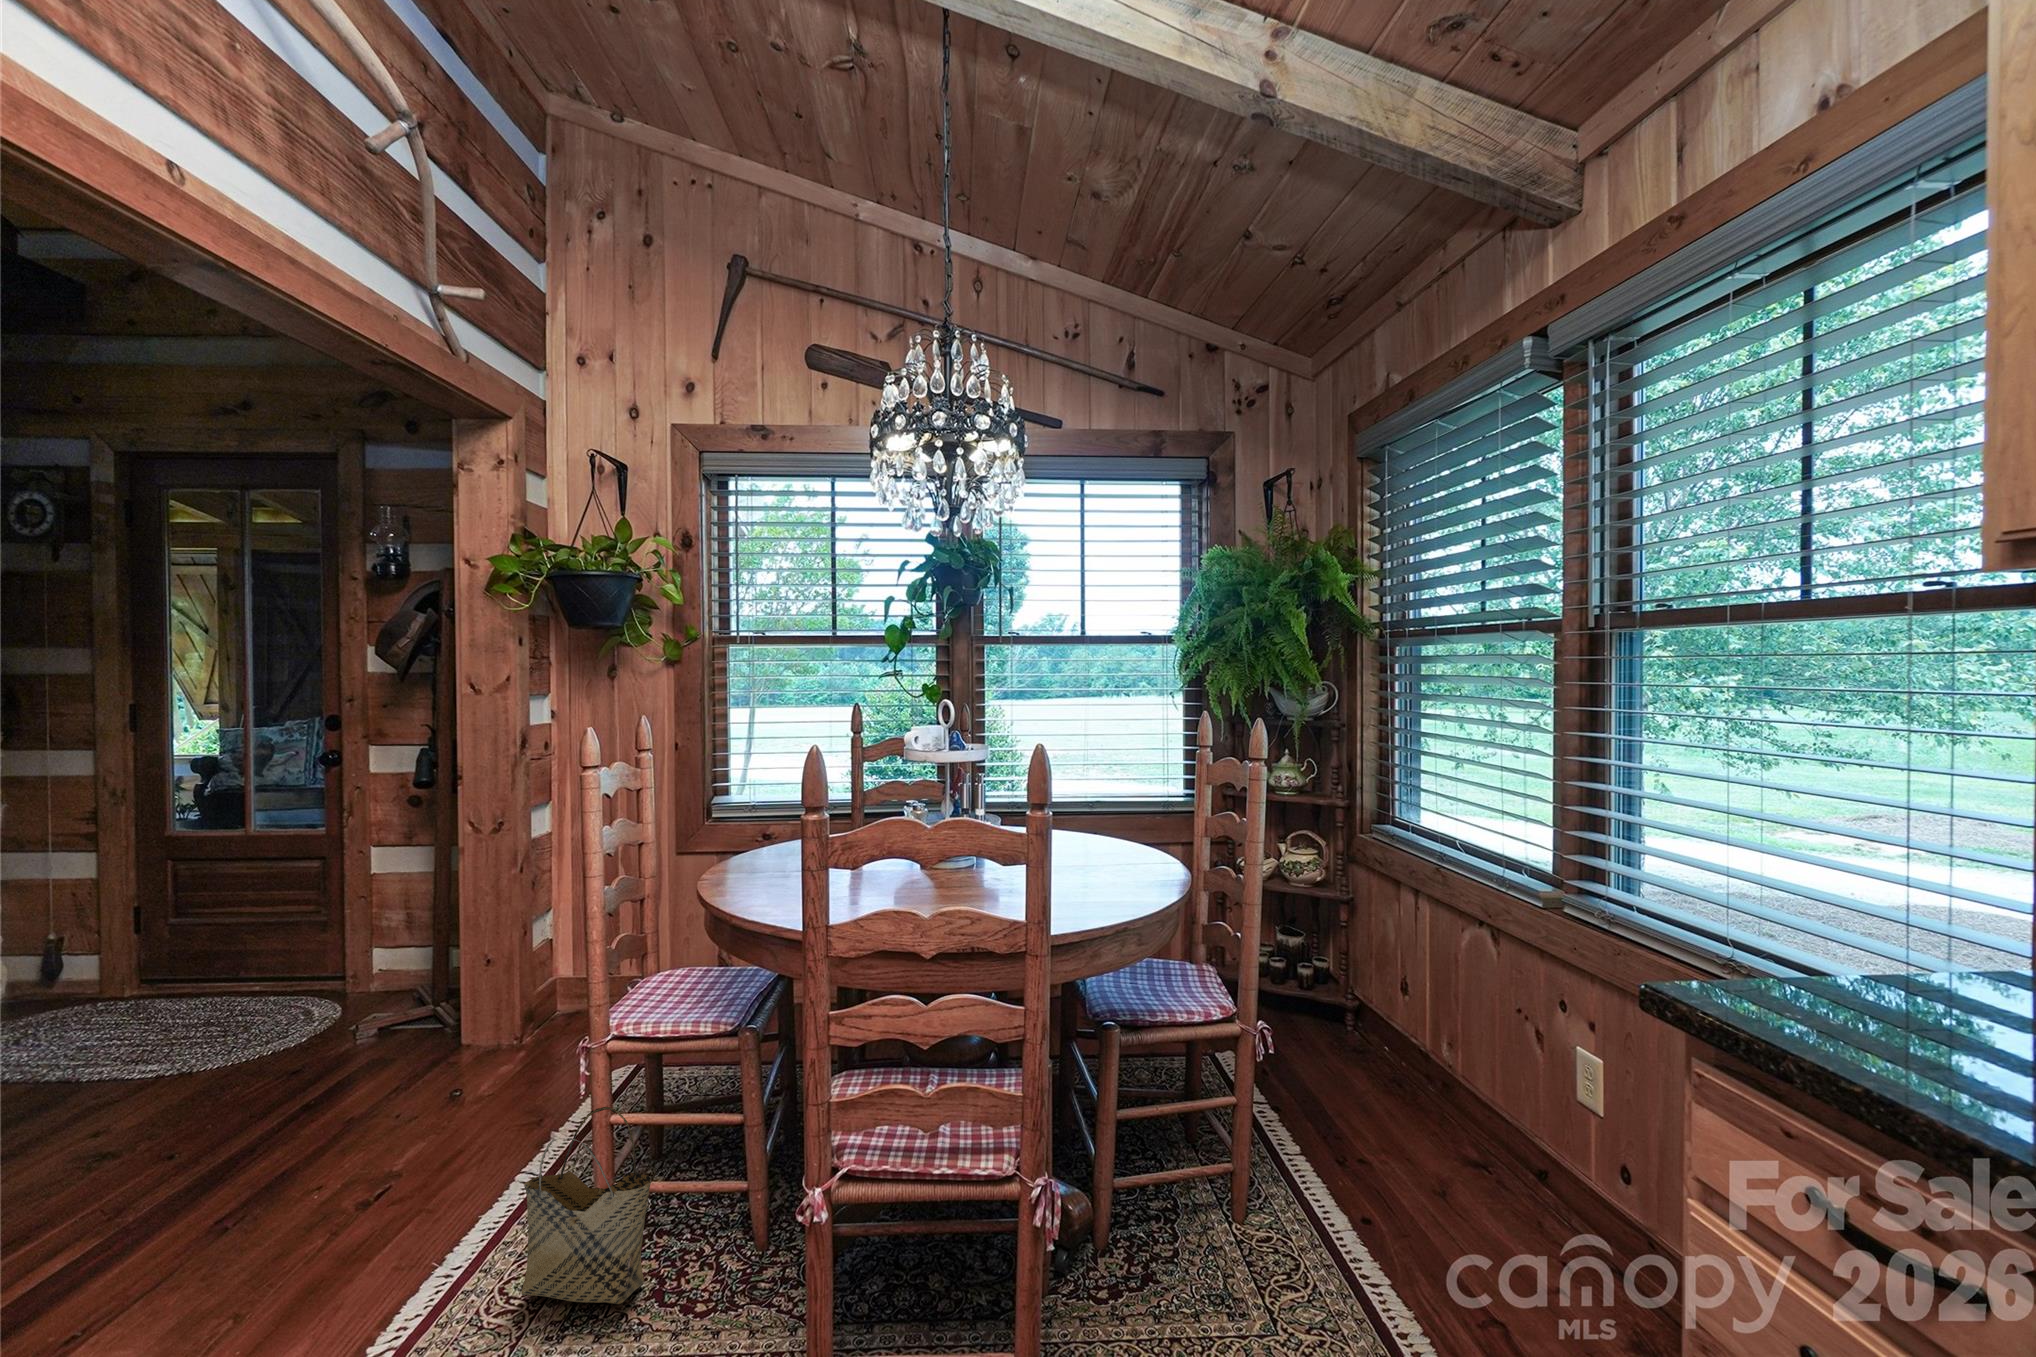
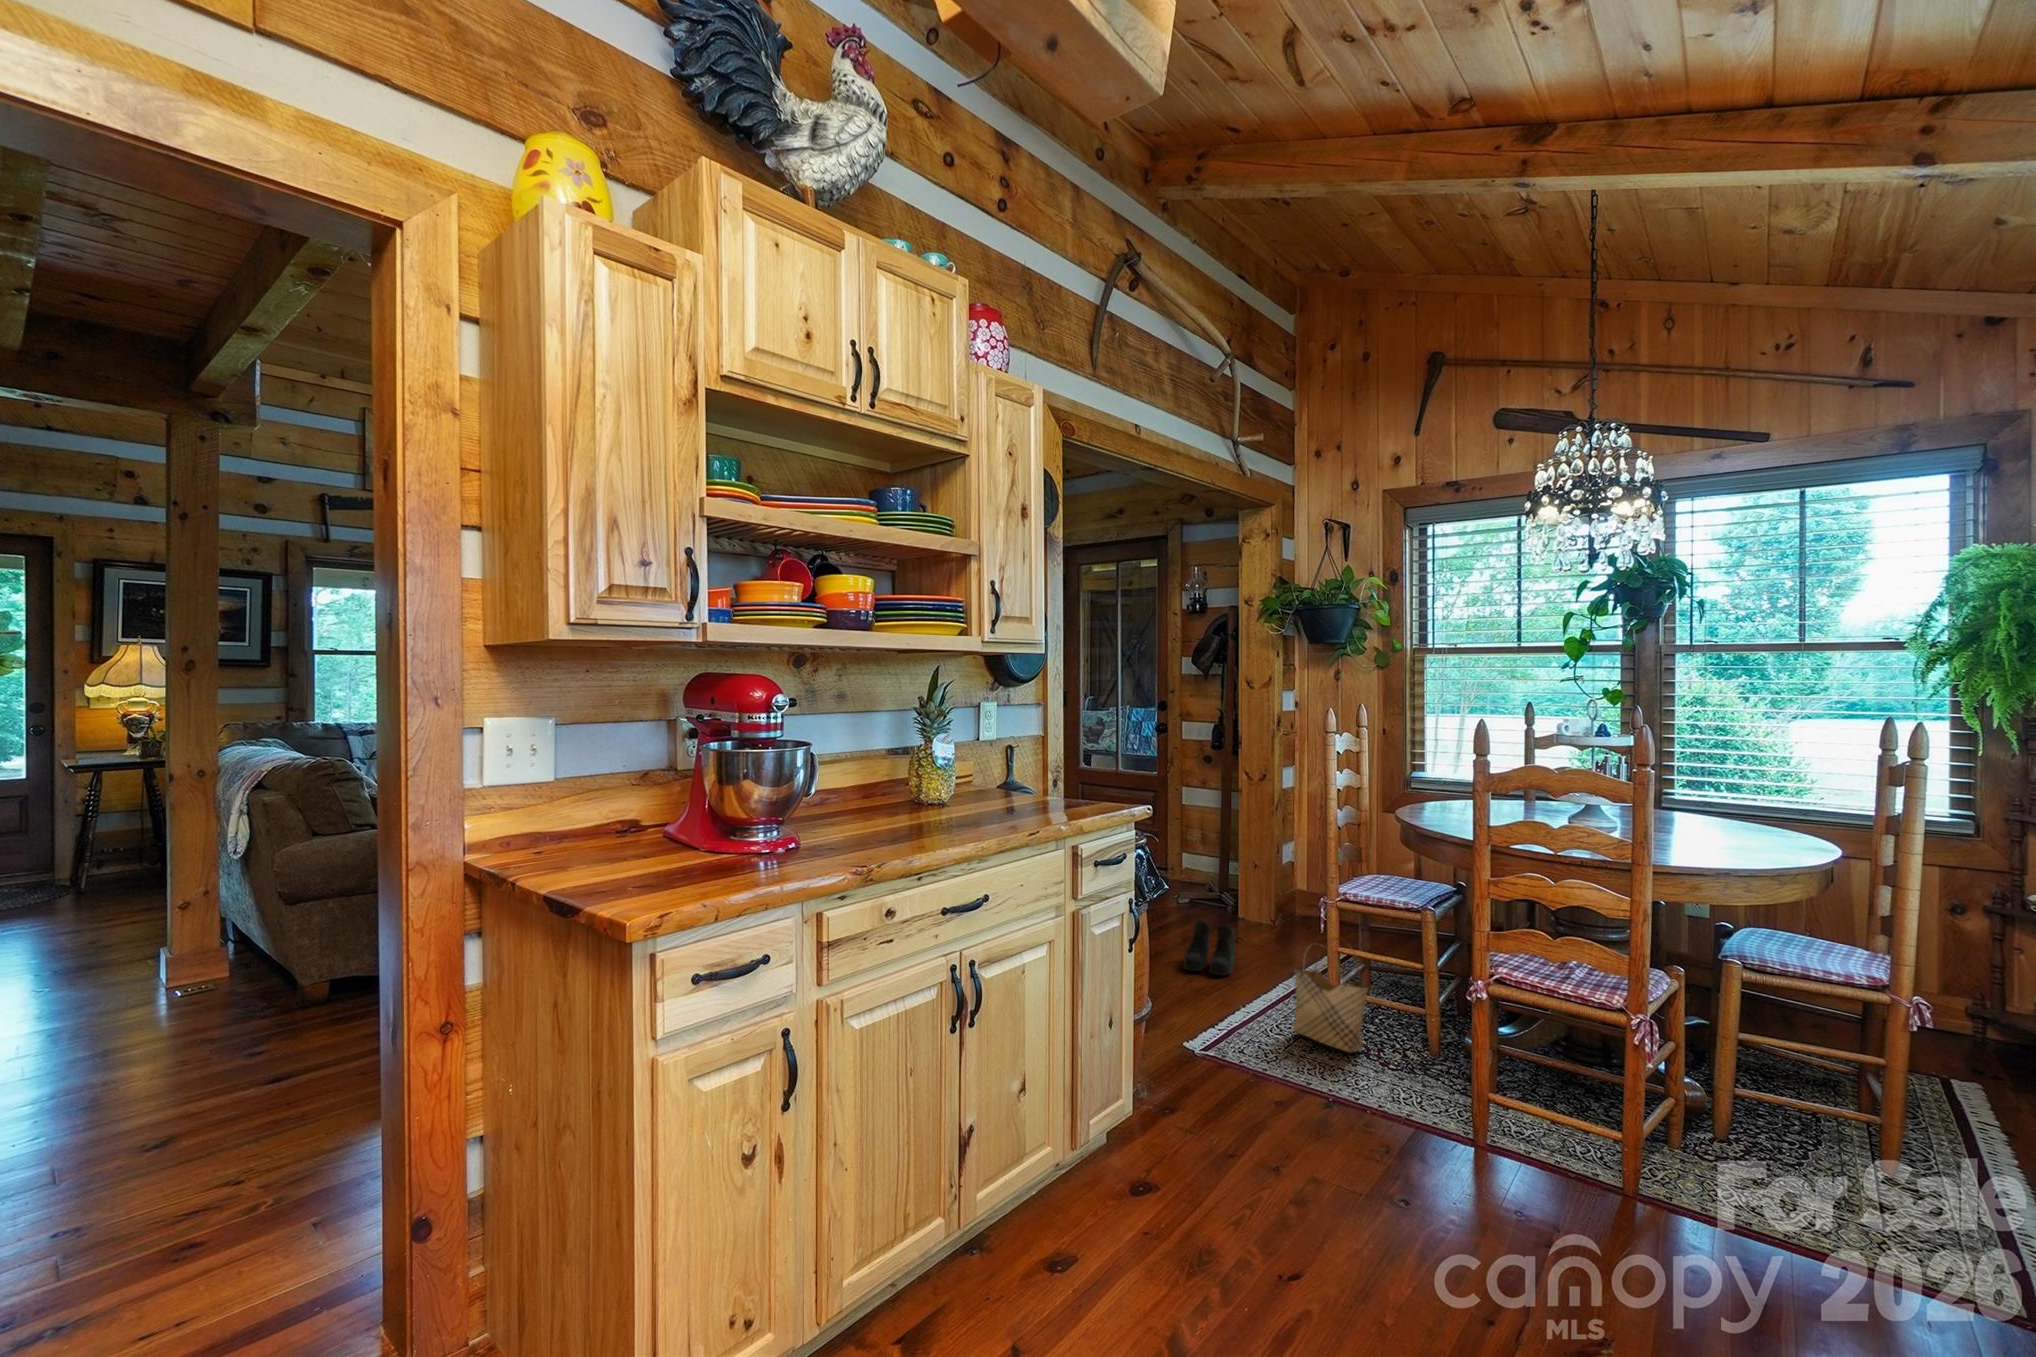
boots: none [324,1095,435,1210] -> present [1183,920,1235,976]

